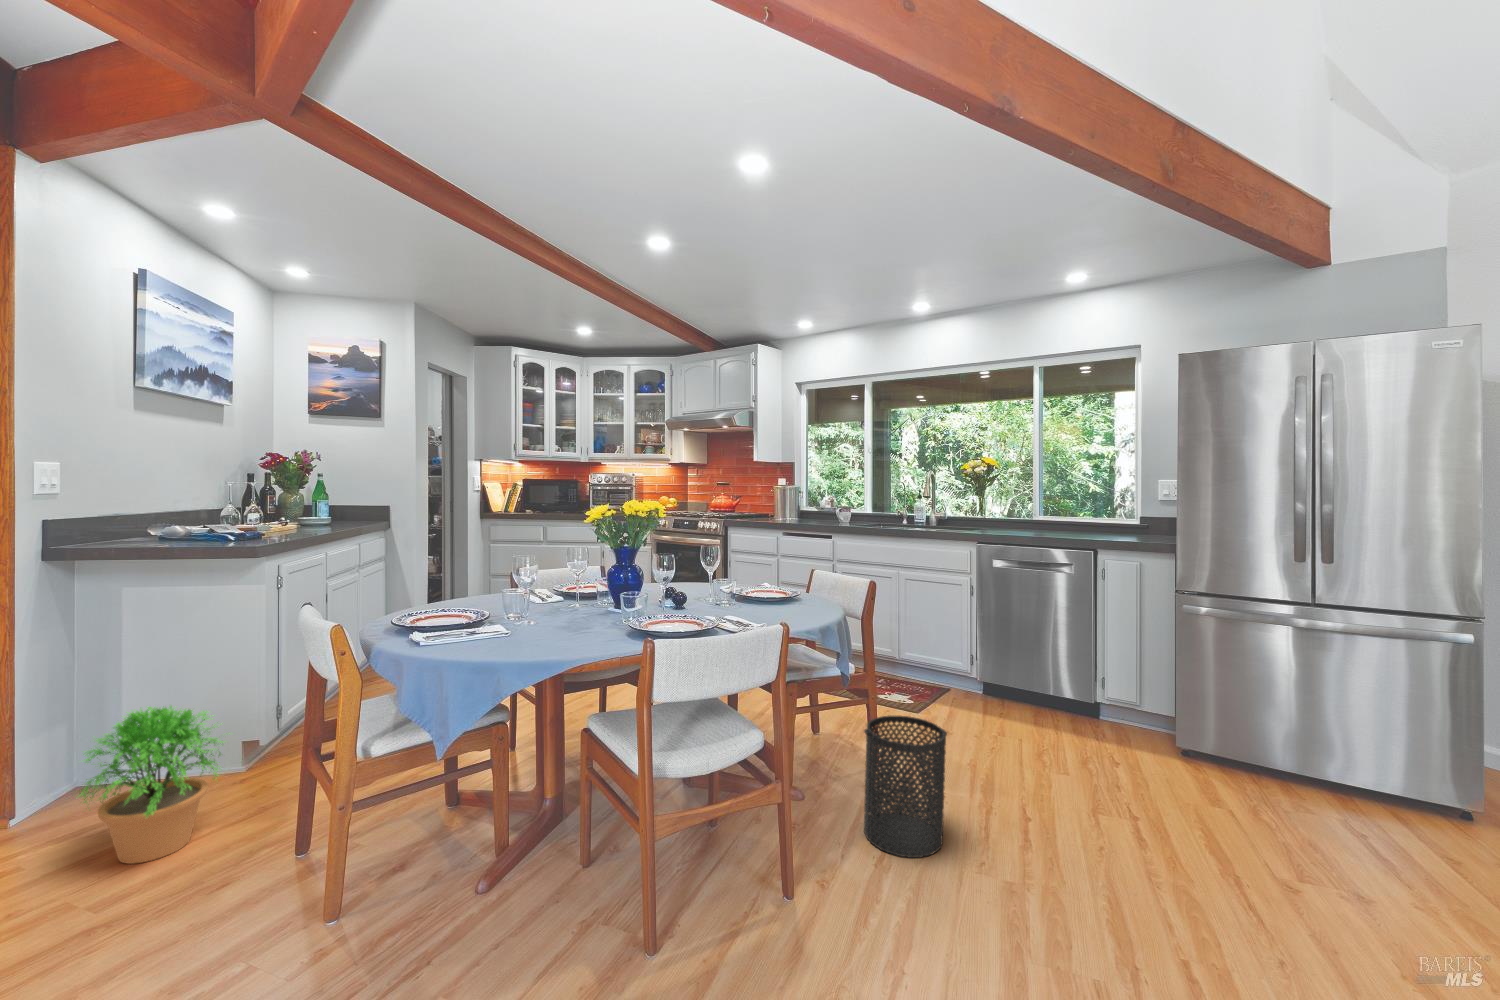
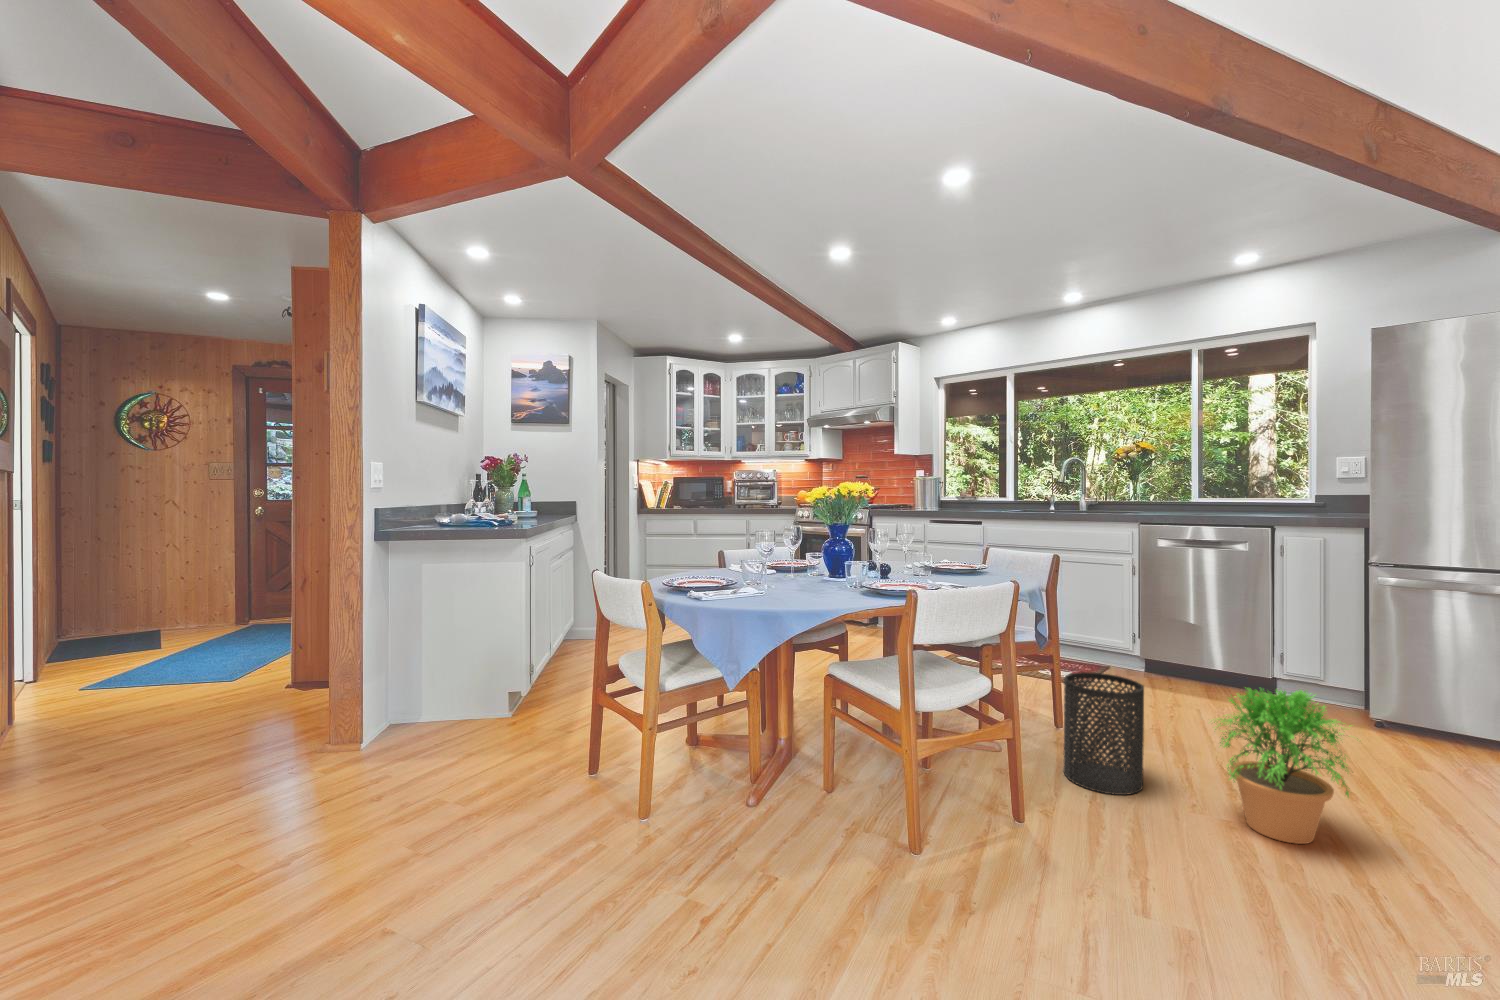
potted plant: present [80,706,223,864] -> present [1214,688,1350,844]

